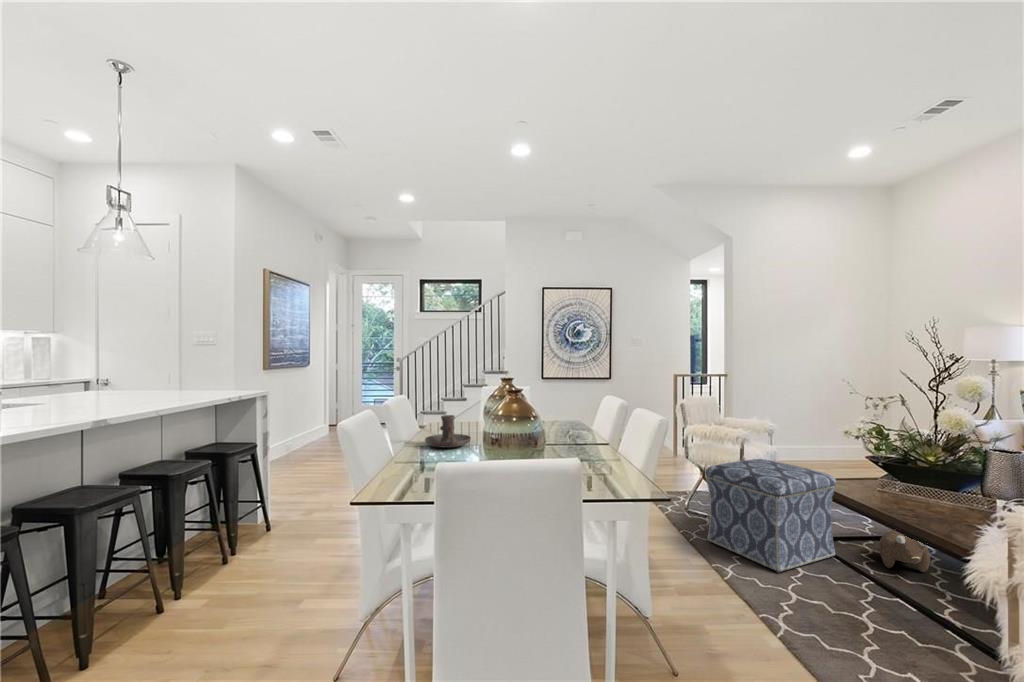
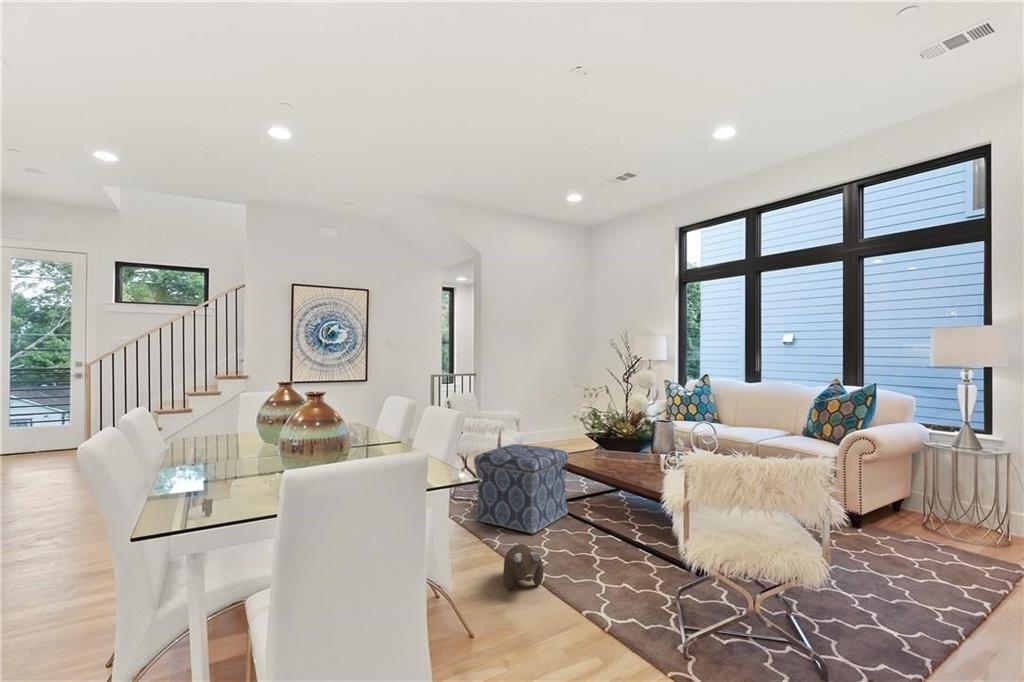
candle holder: present [425,415,471,448] -> none [192,427,252,464]
plush toy: present [879,530,930,572] -> present [503,544,544,589]

